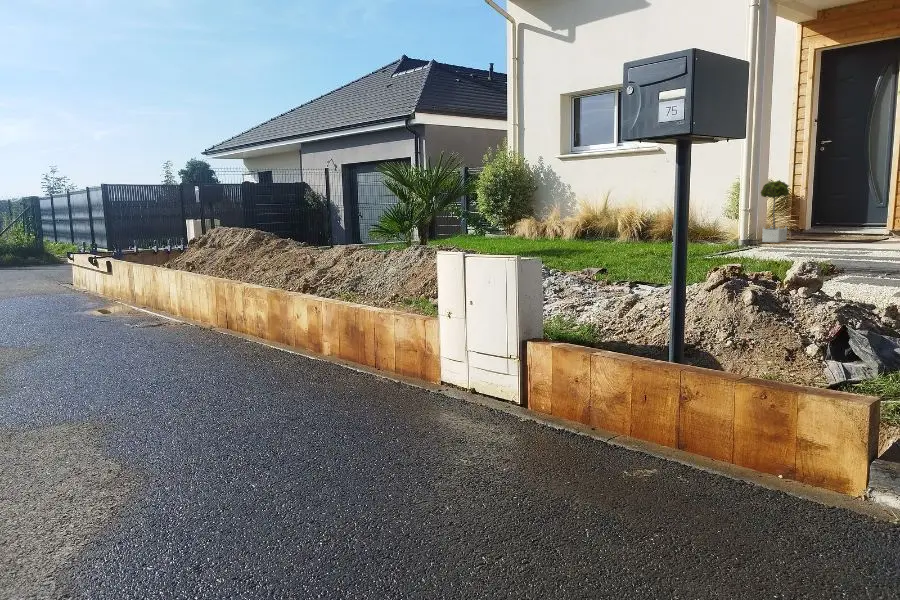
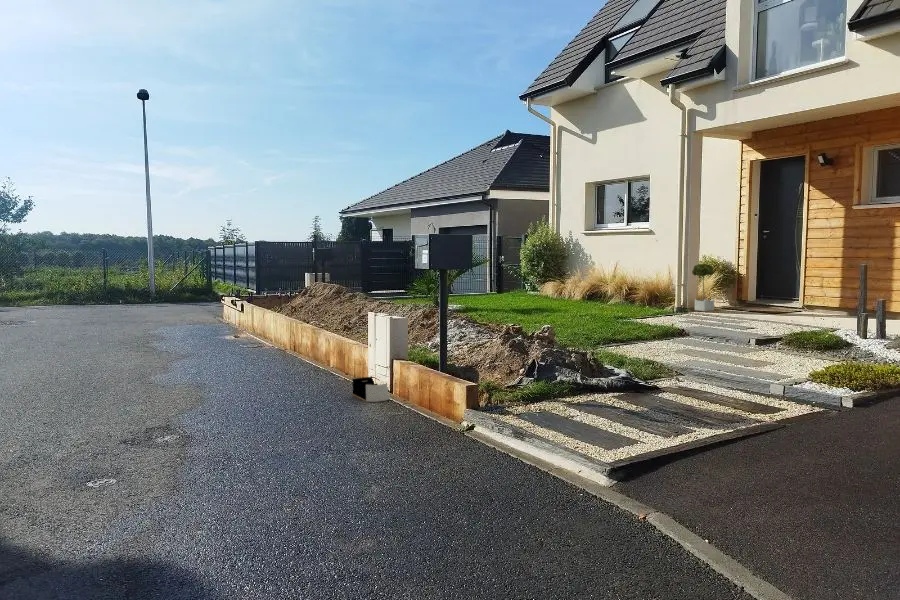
storage bin: none [403,363,478,412] -> present [352,376,389,402]

